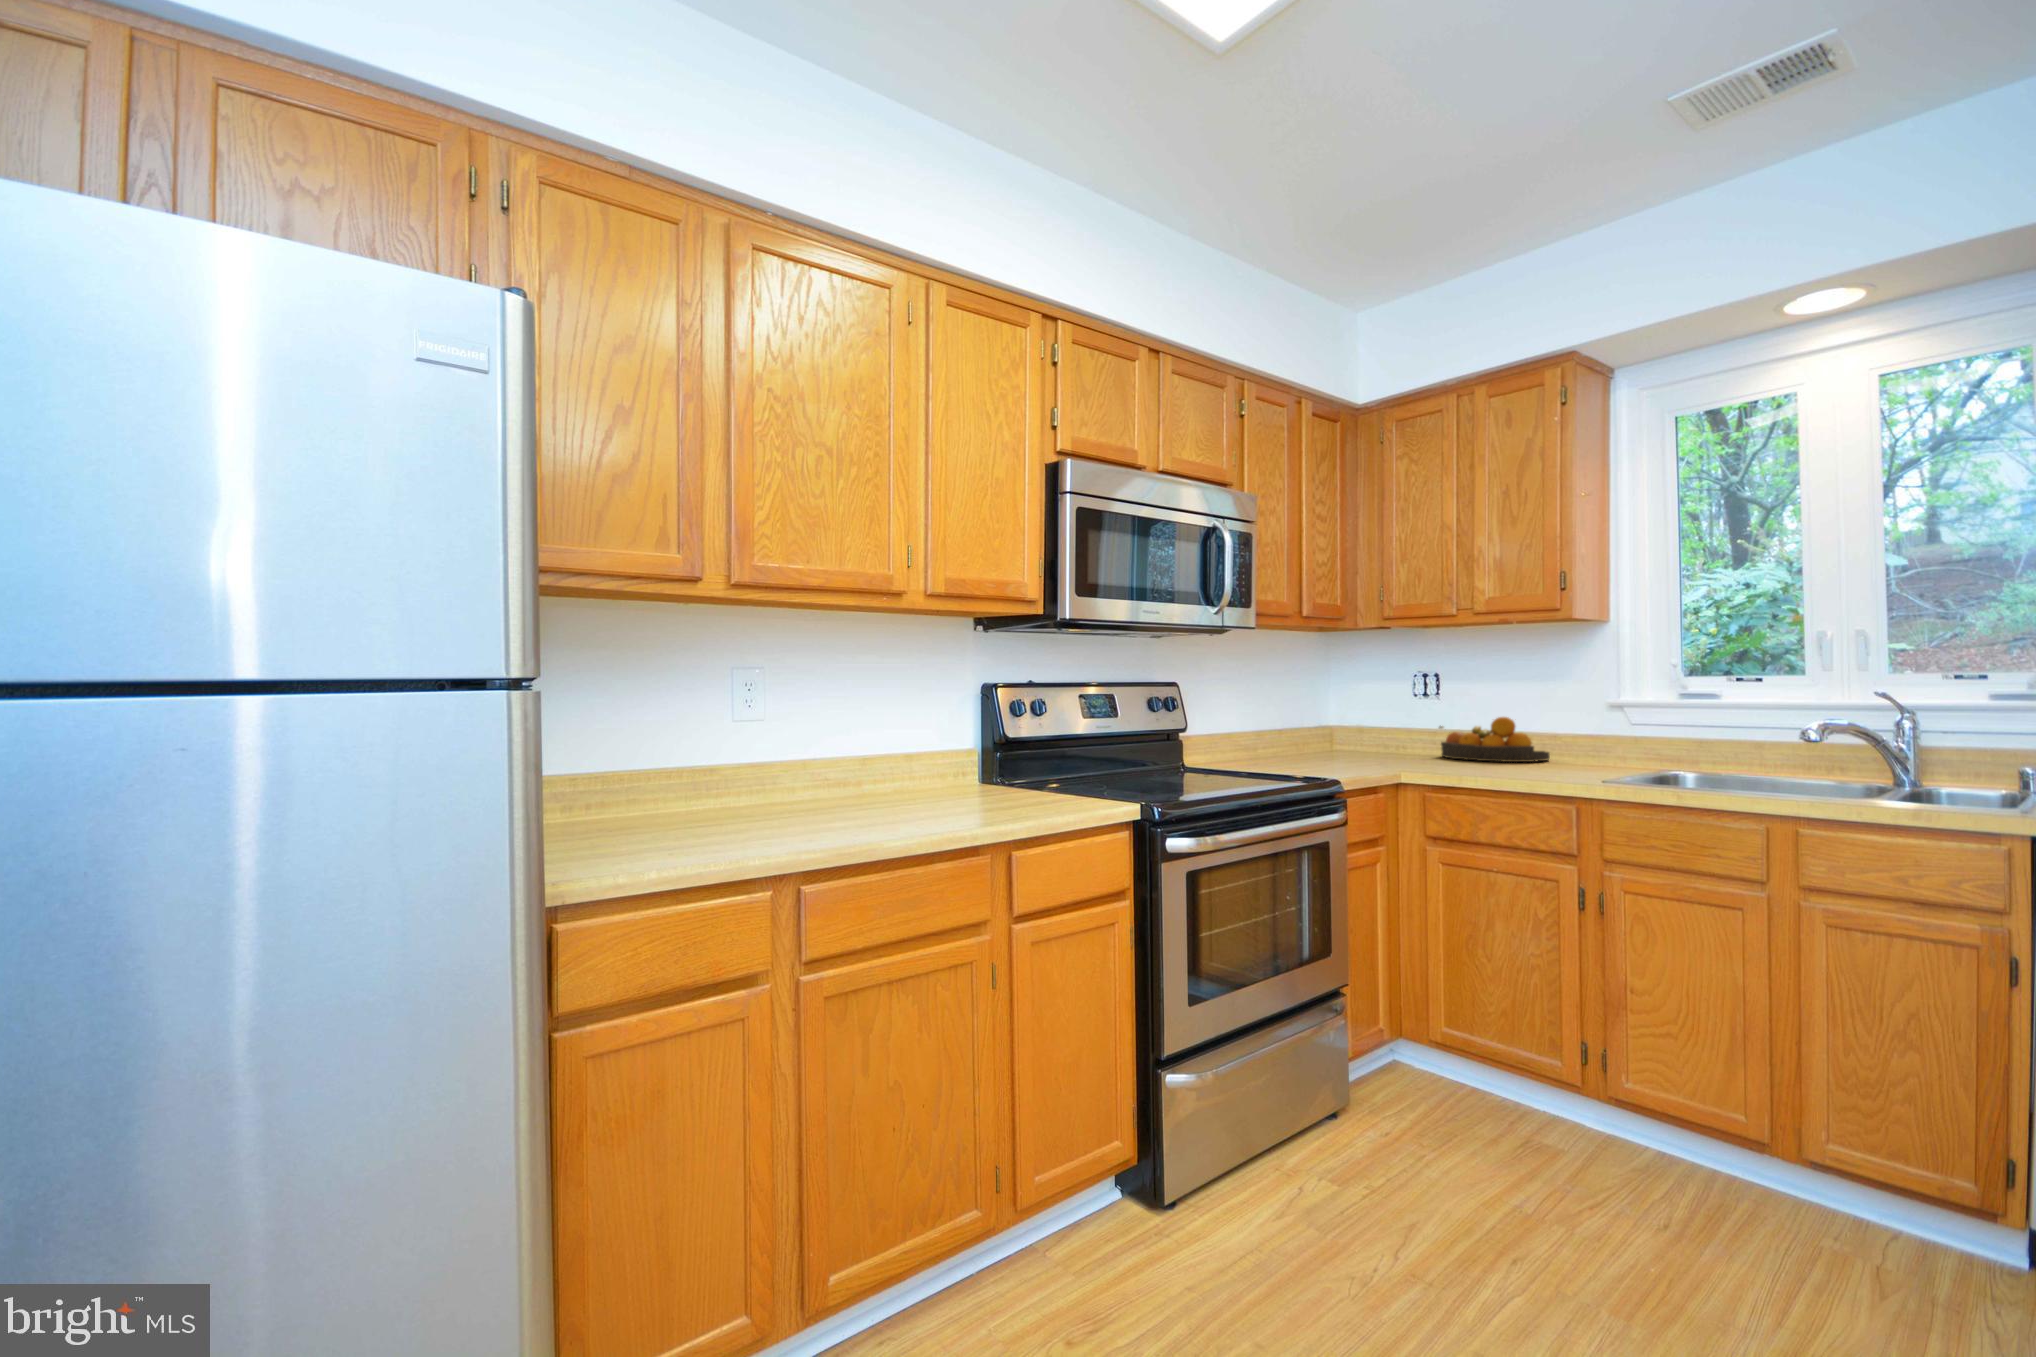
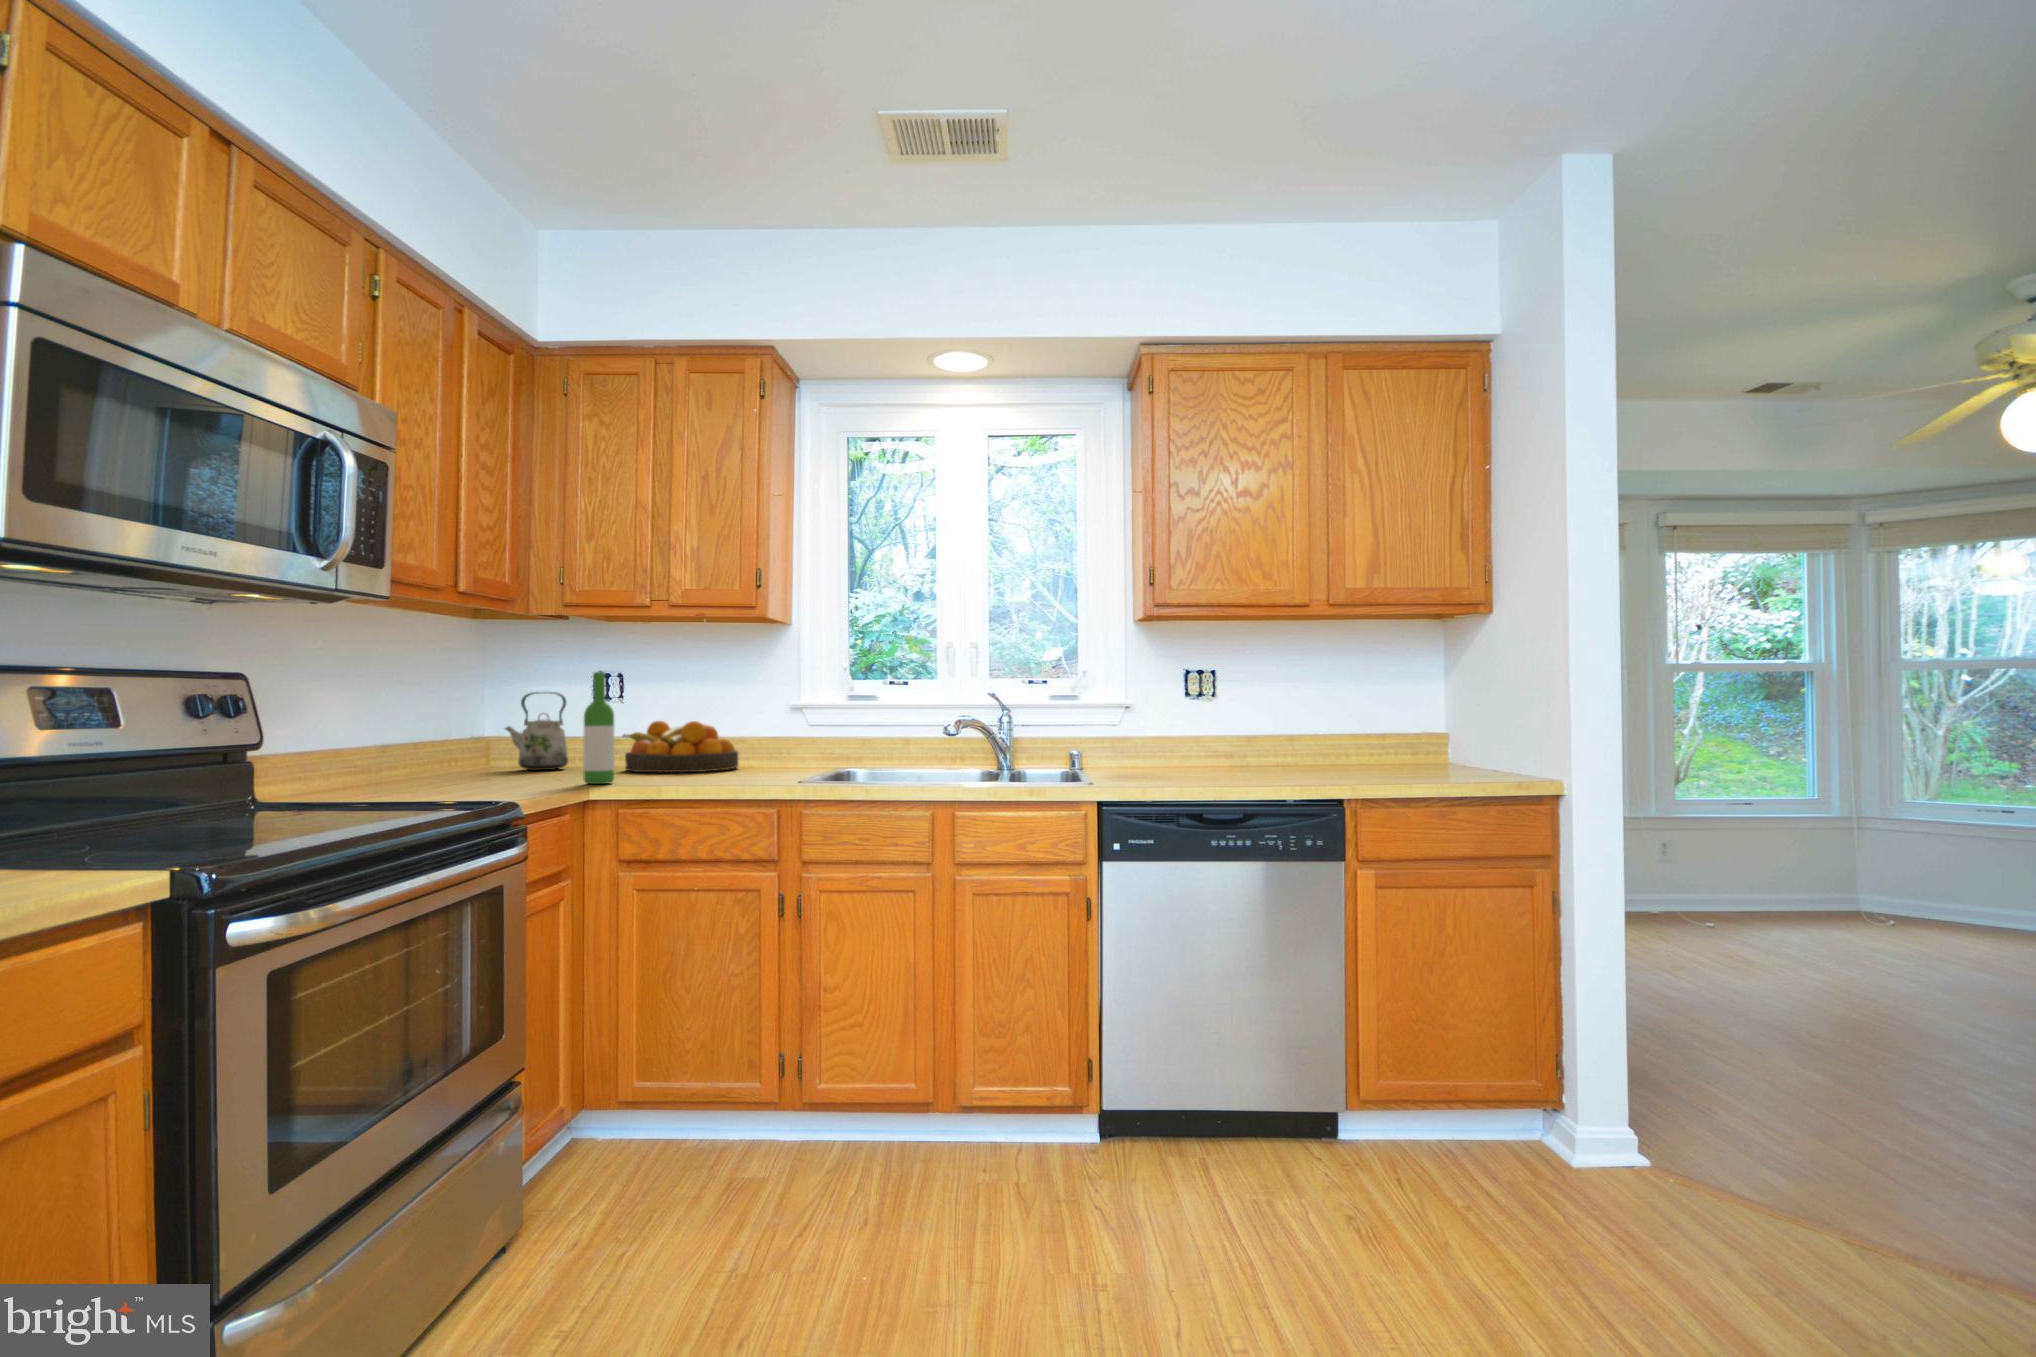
wine bottle: none [1401,676,1427,767] -> present [583,672,615,784]
kettle: none [1345,690,1395,752] -> present [505,692,568,770]

